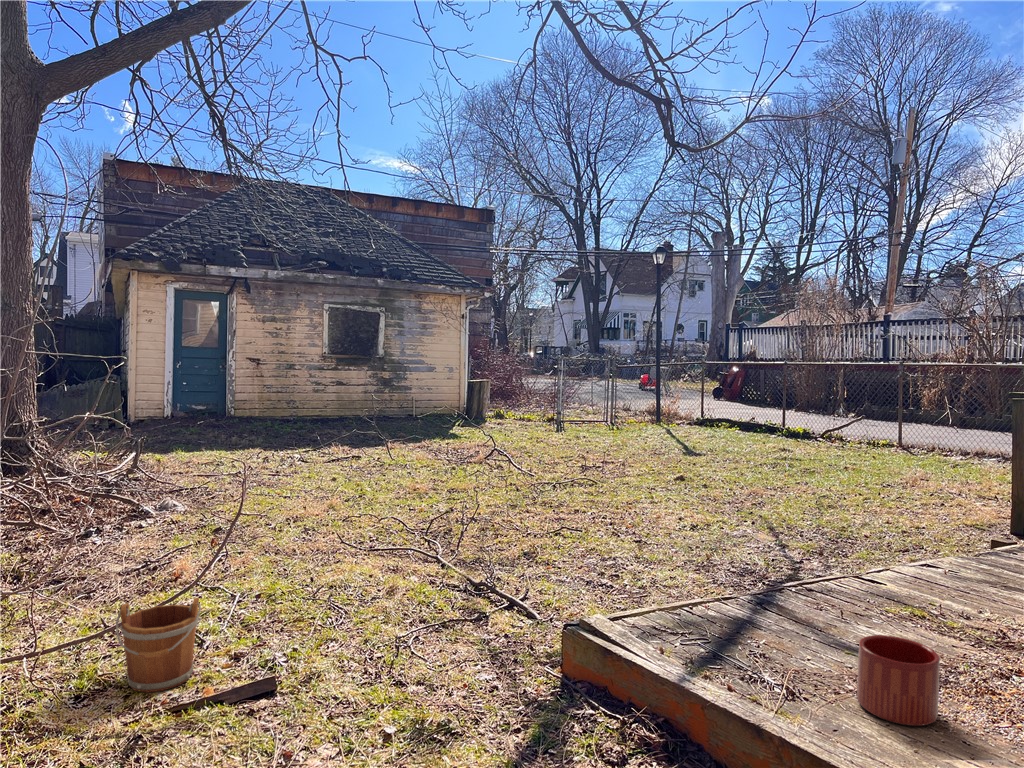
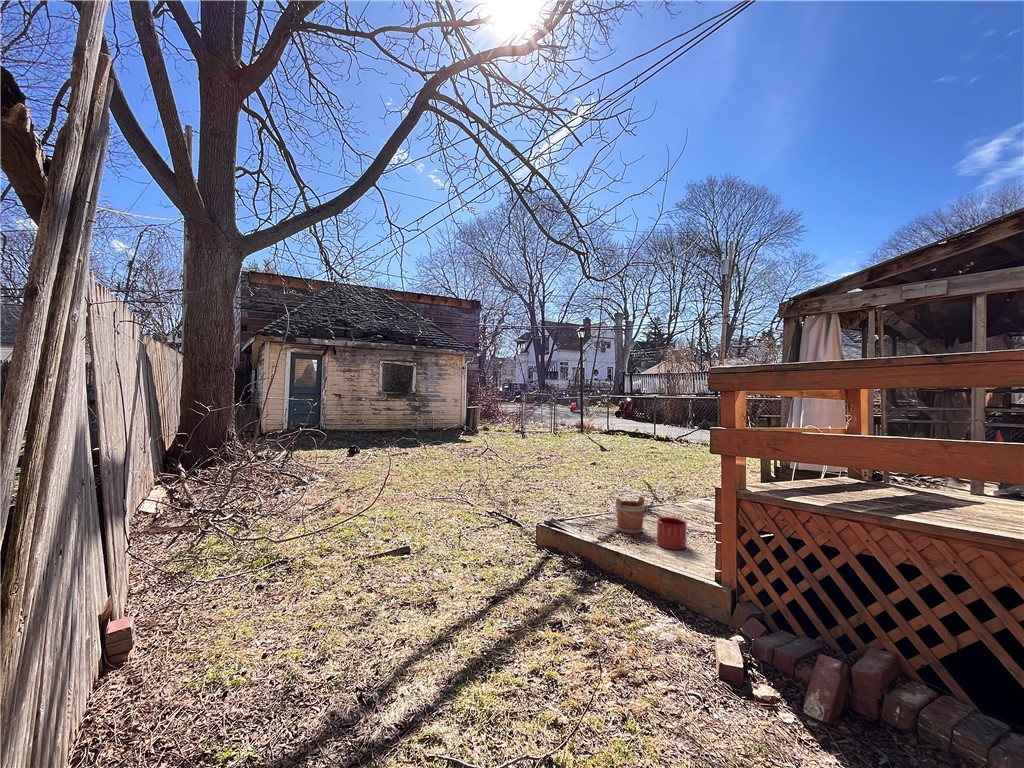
bucket: present [116,598,201,693] -> present [615,496,647,534]

